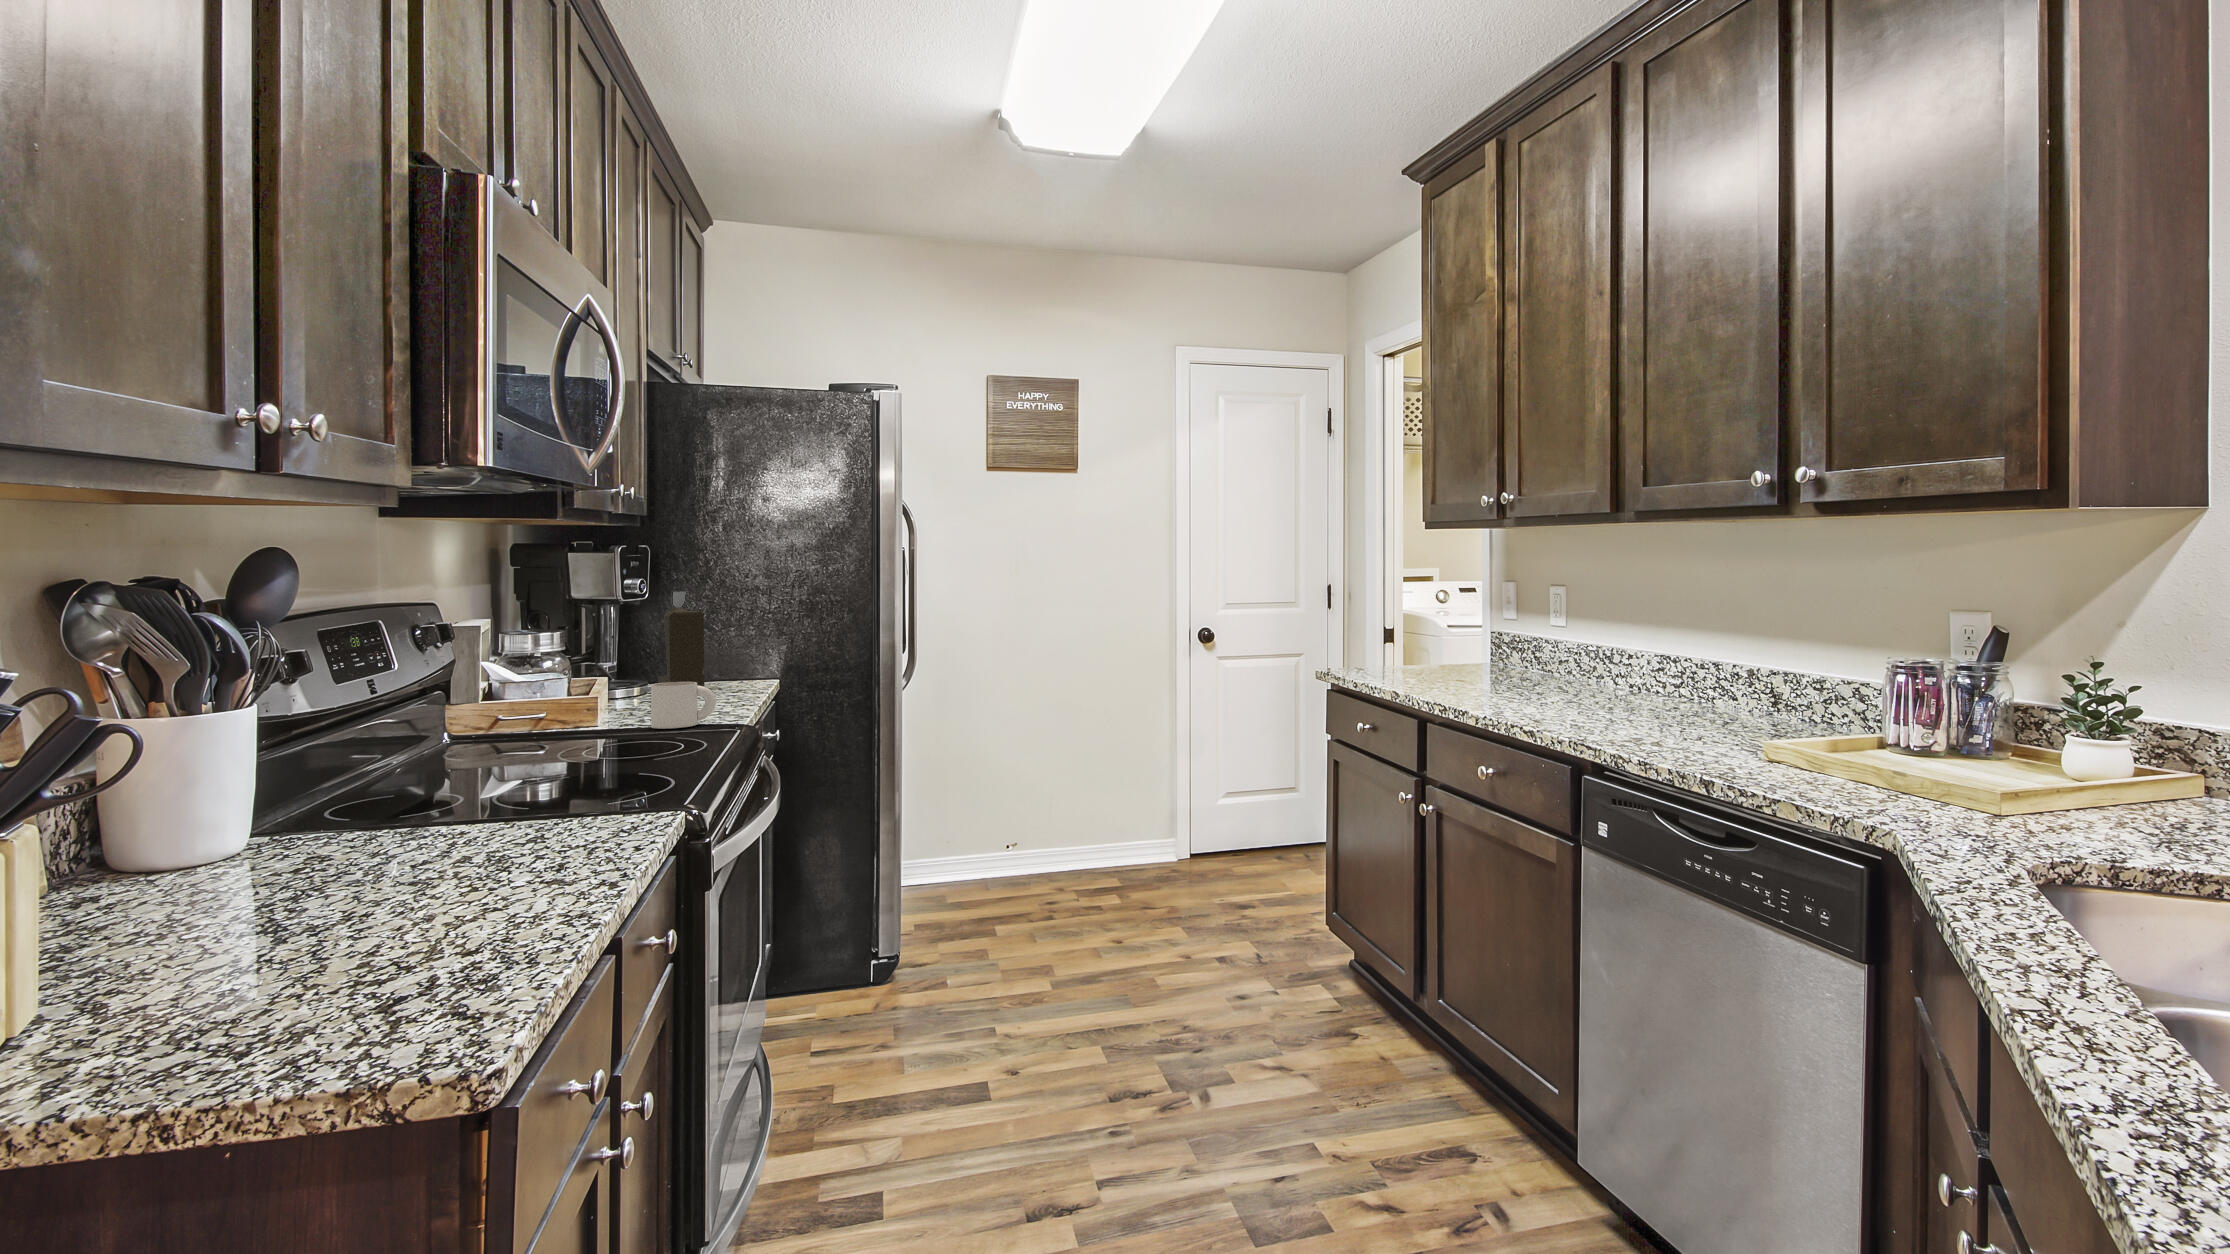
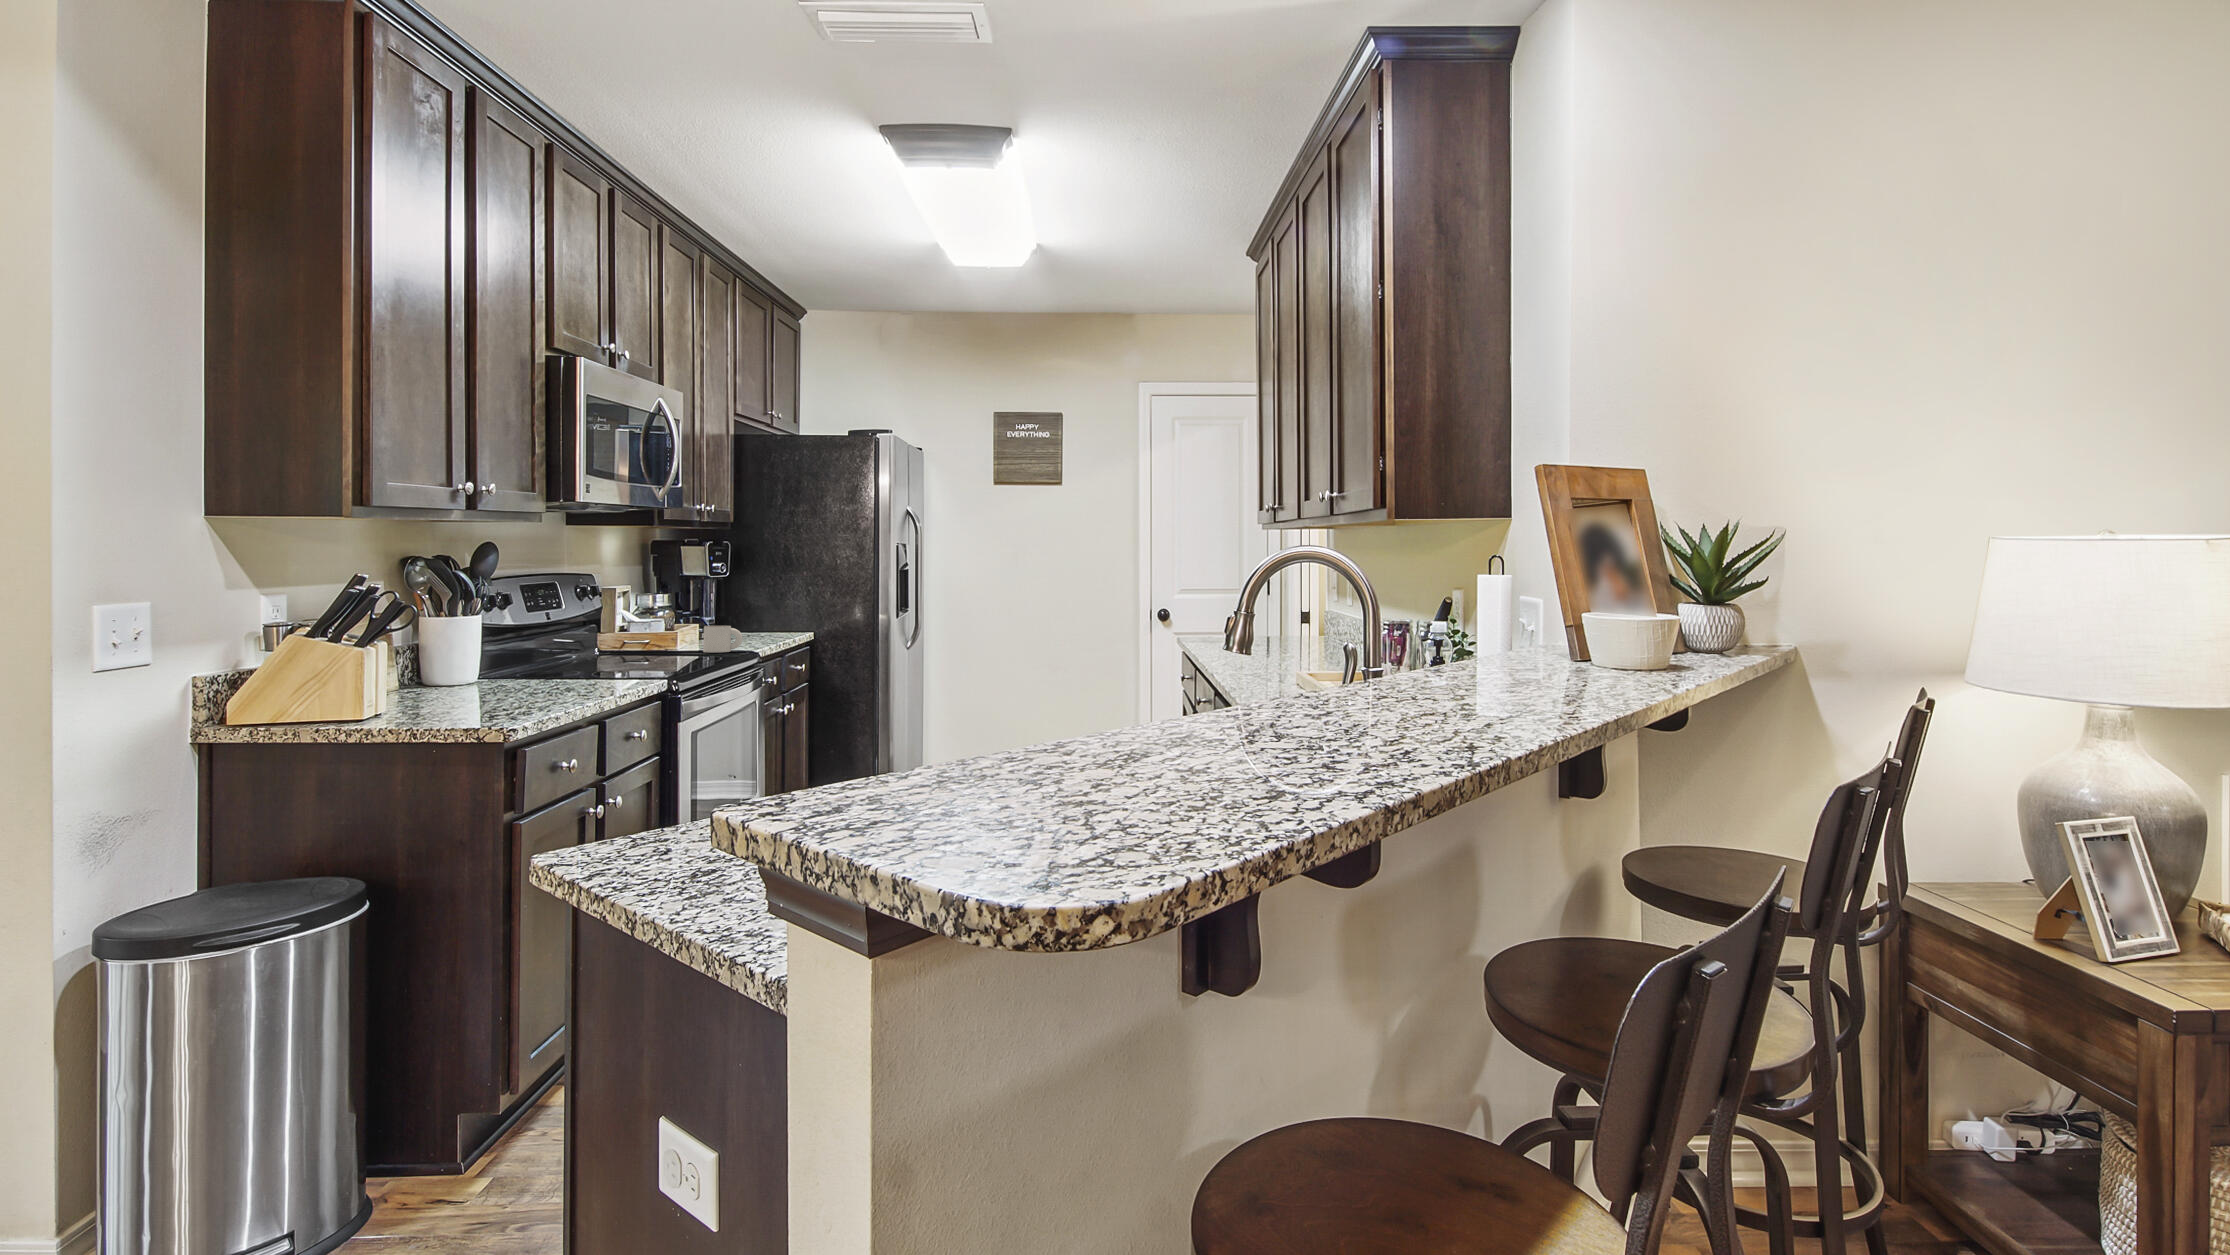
bottle: present [659,592,705,686] -> none [739,572,764,637]

